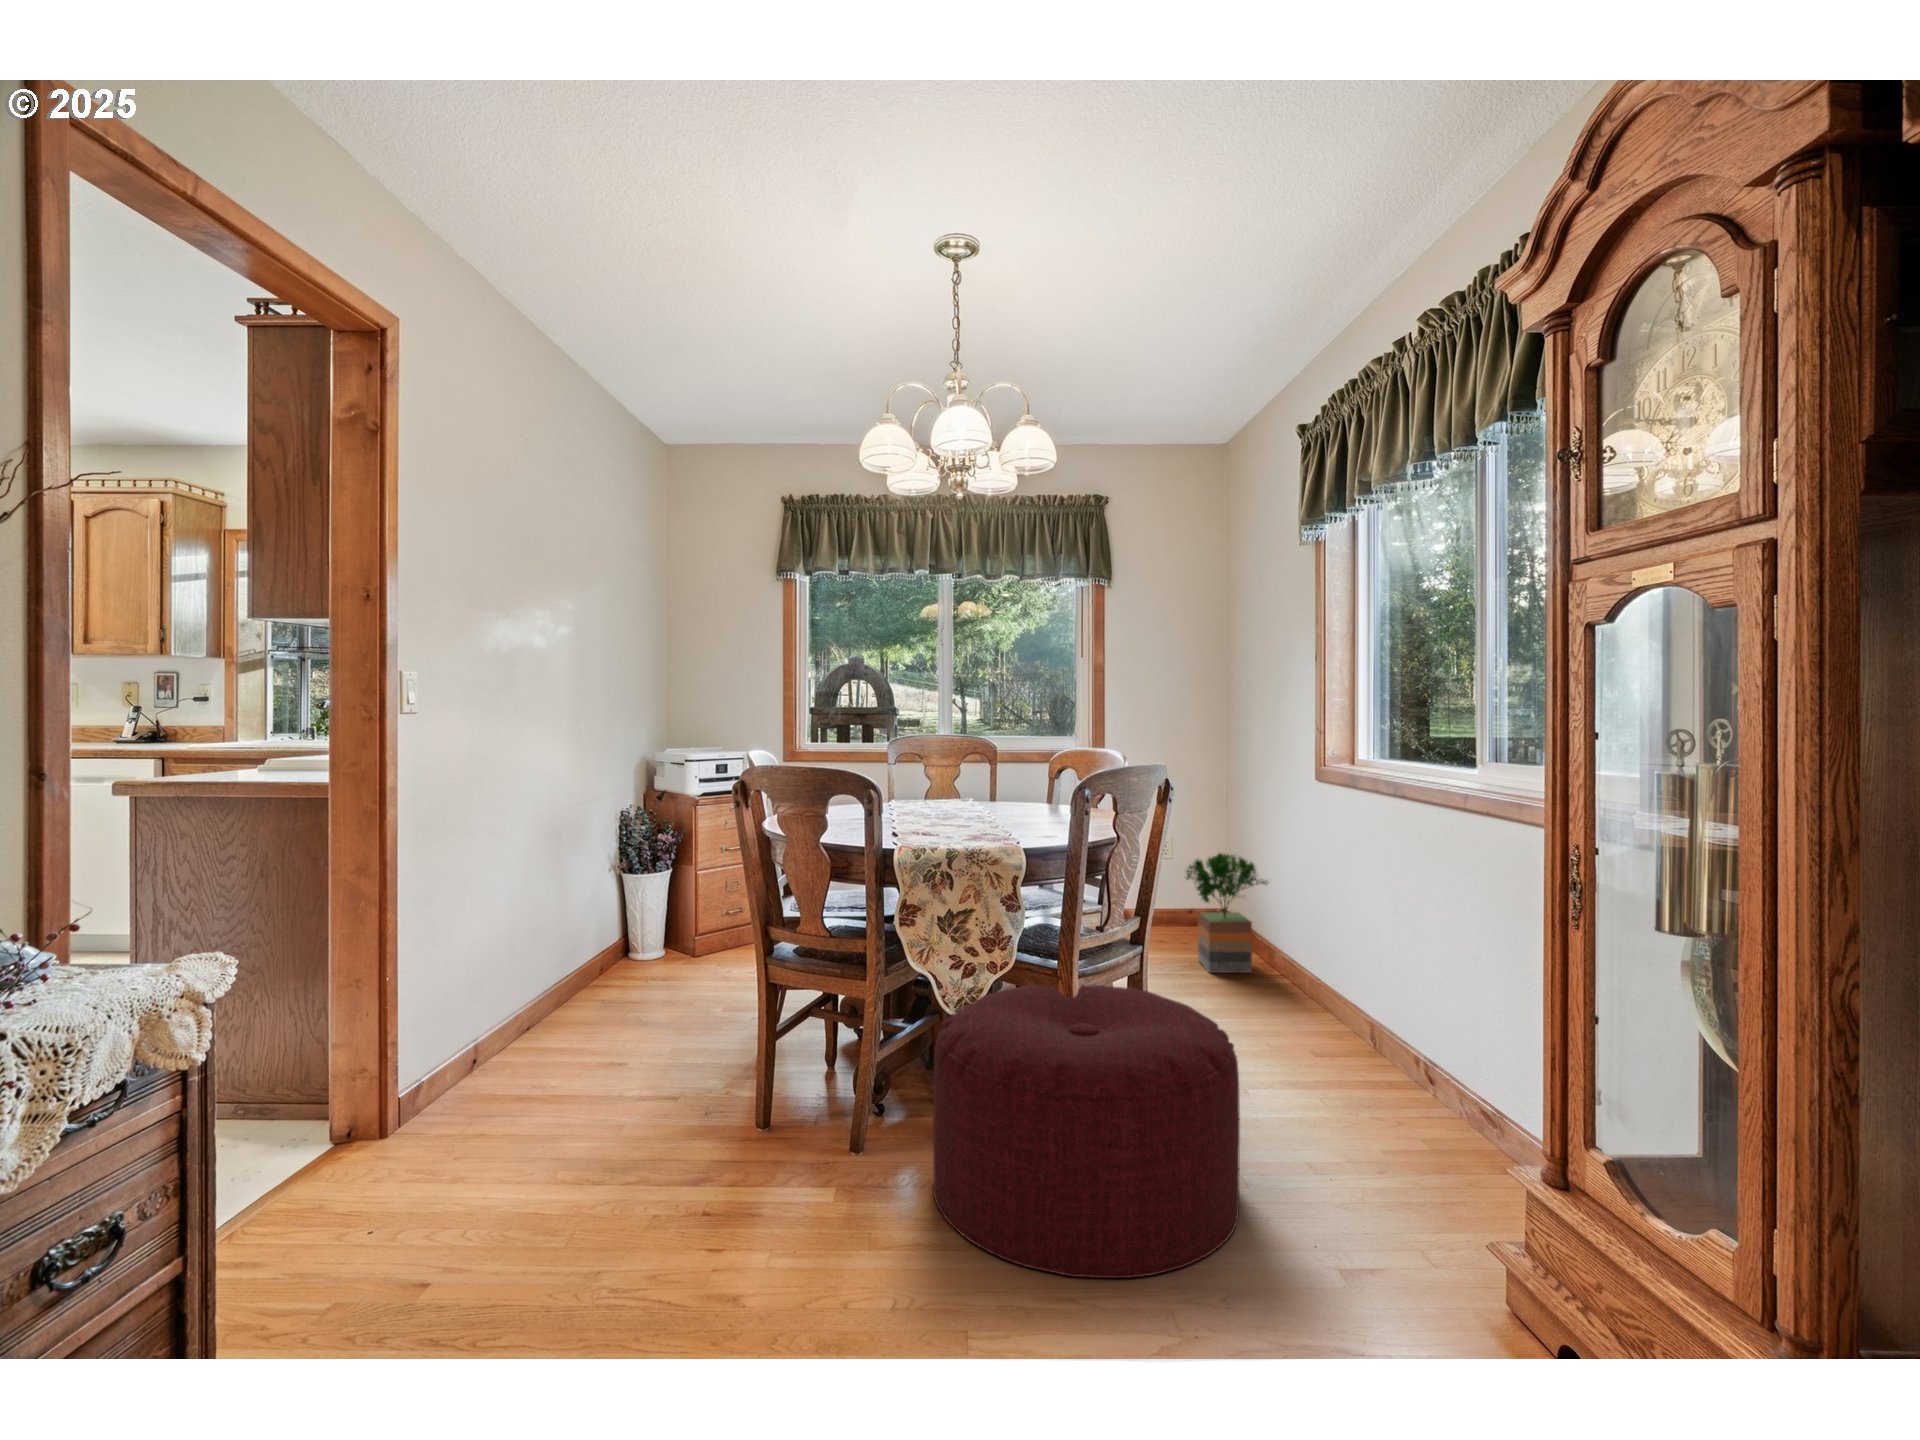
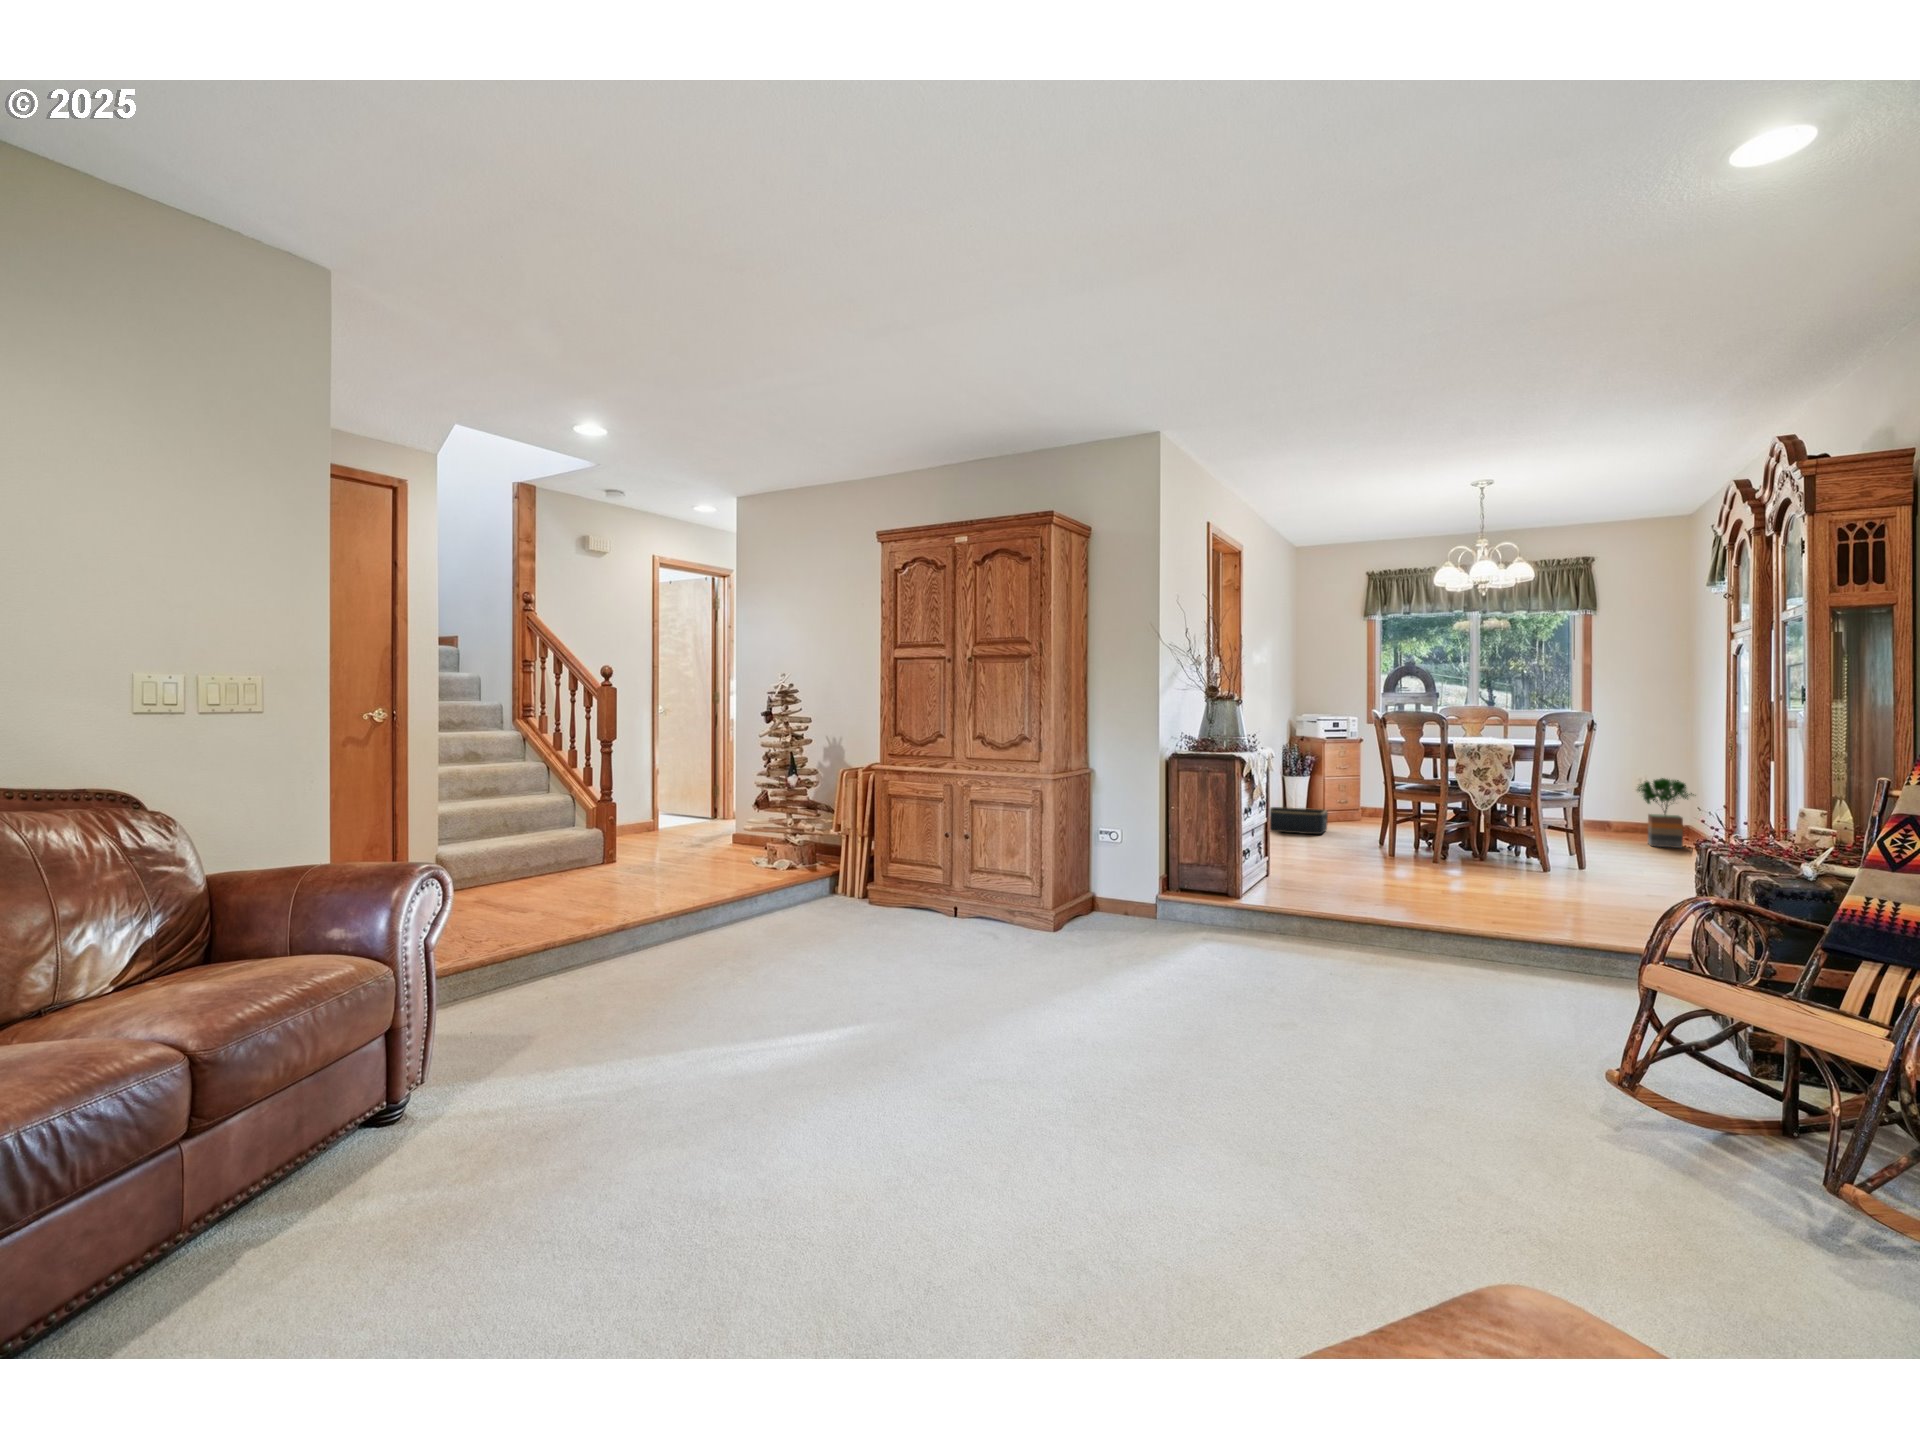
basket: none [528,954,679,1026] -> present [1270,807,1328,834]
ottoman: present [933,984,1240,1278] -> none [1471,802,1608,883]

